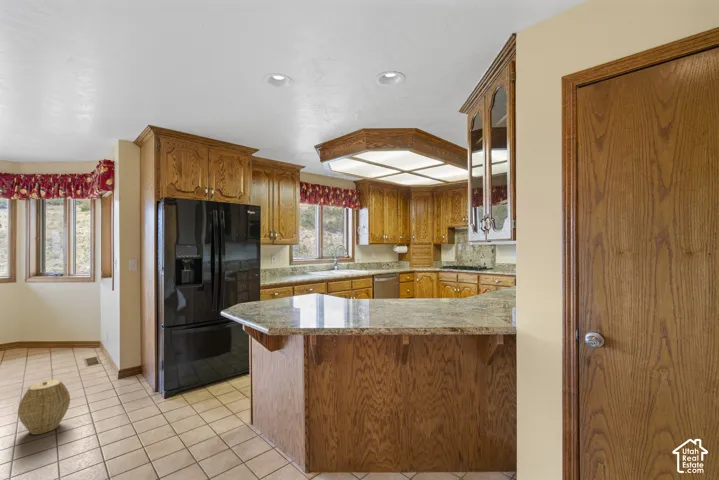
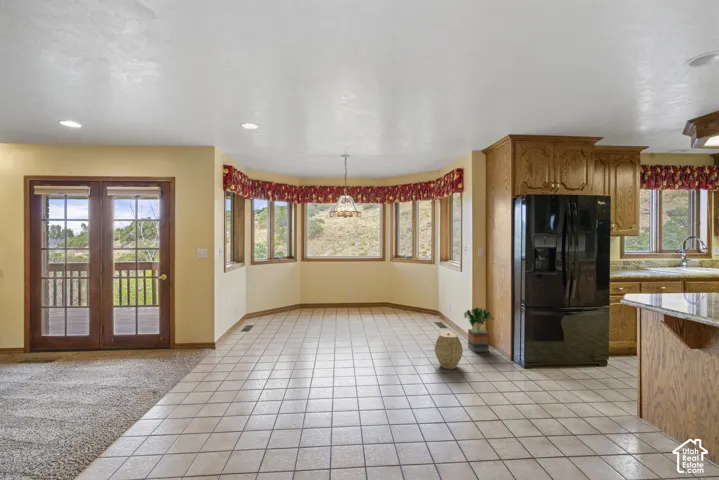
potted tree: none [96,333,143,392] -> present [464,308,494,352]

